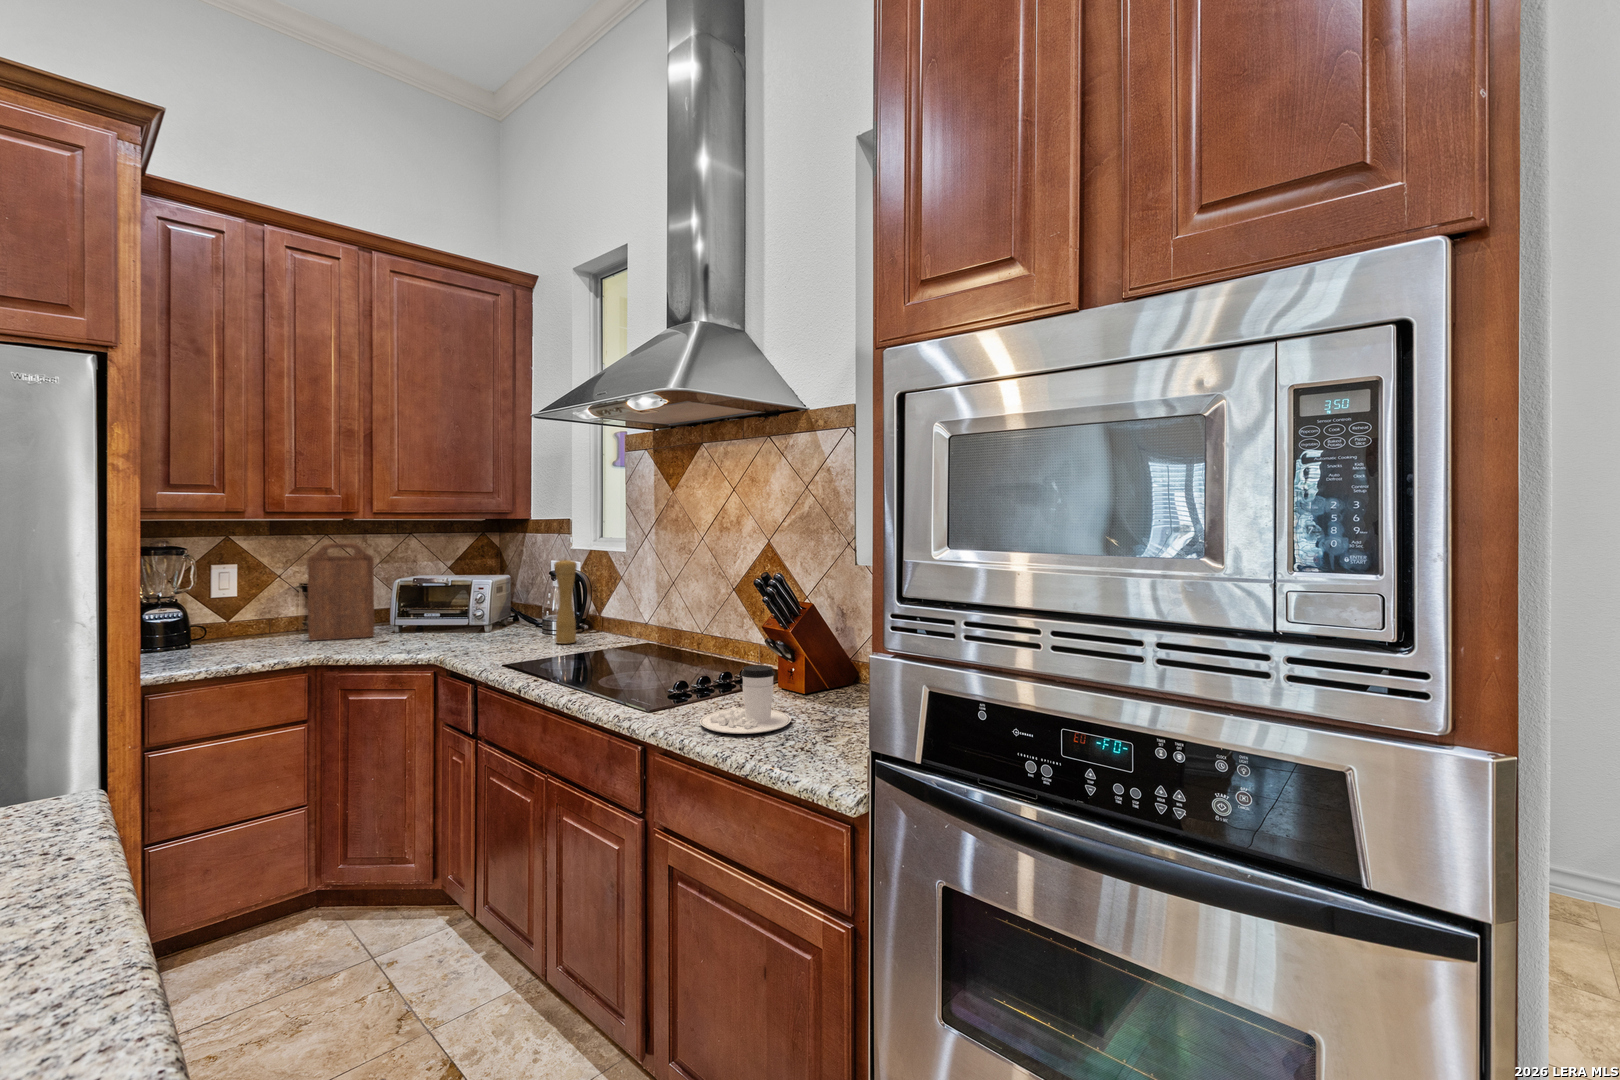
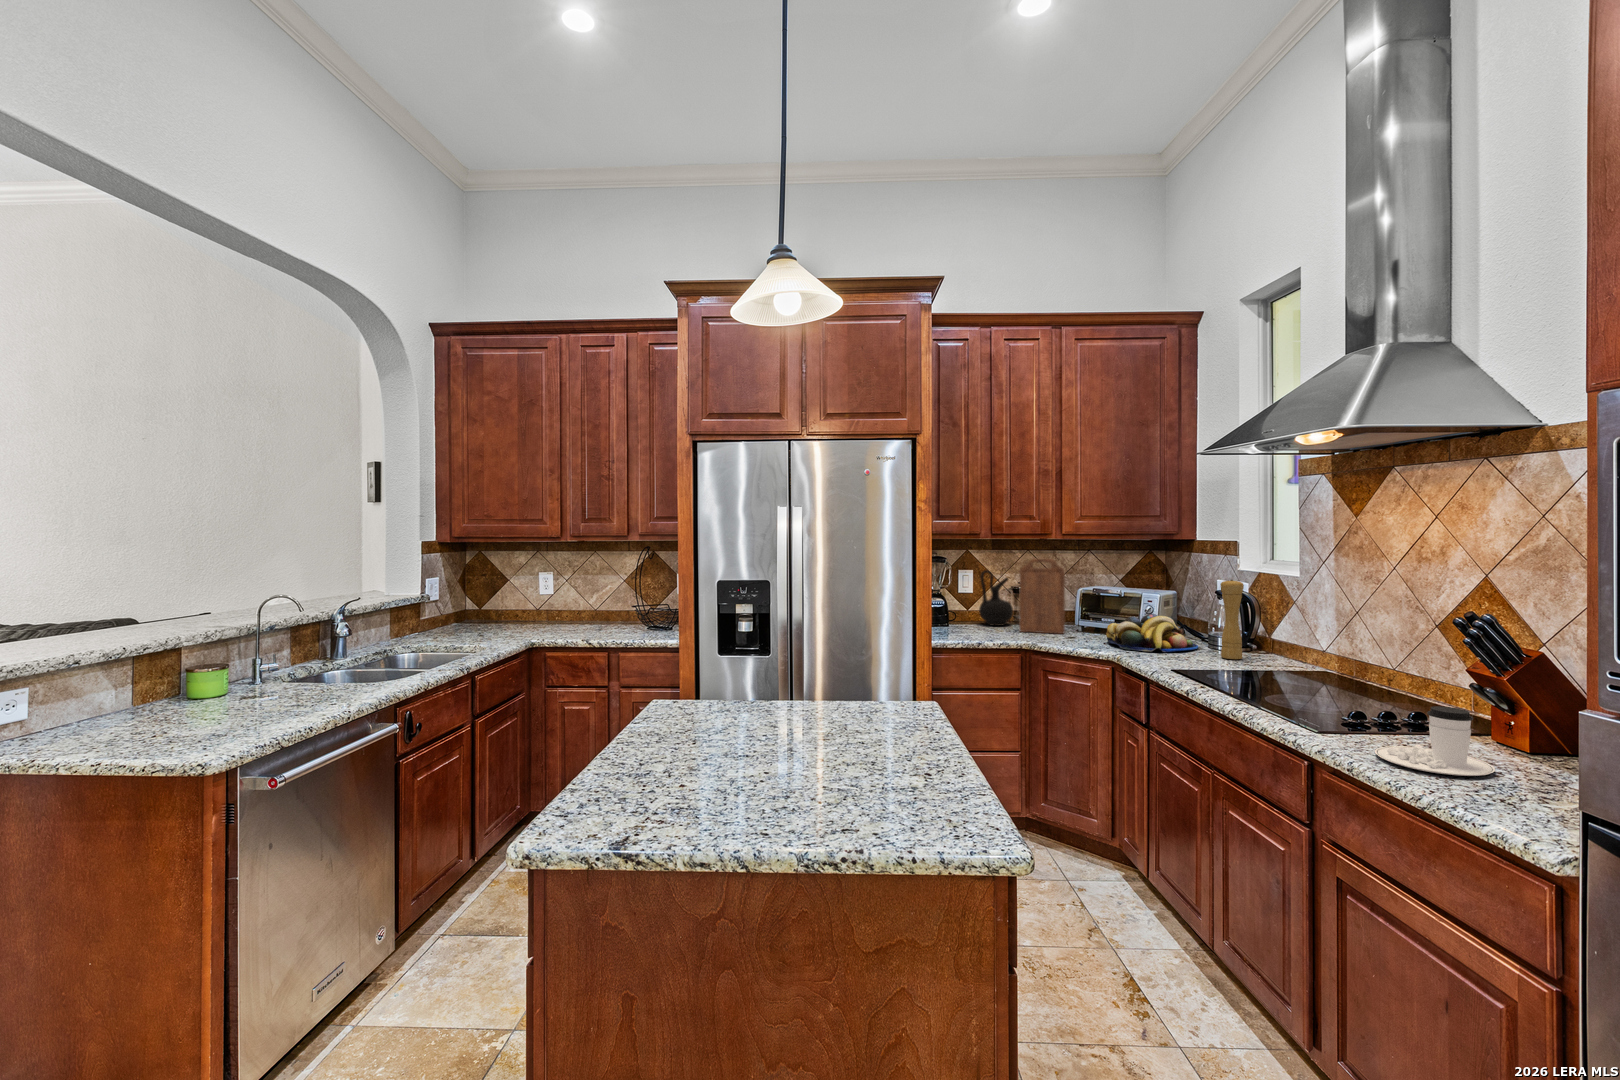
ceramic jug: none [246,562,301,637] -> present [979,570,1013,626]
fruit bowl: none [427,603,533,647] -> present [1106,614,1198,652]

